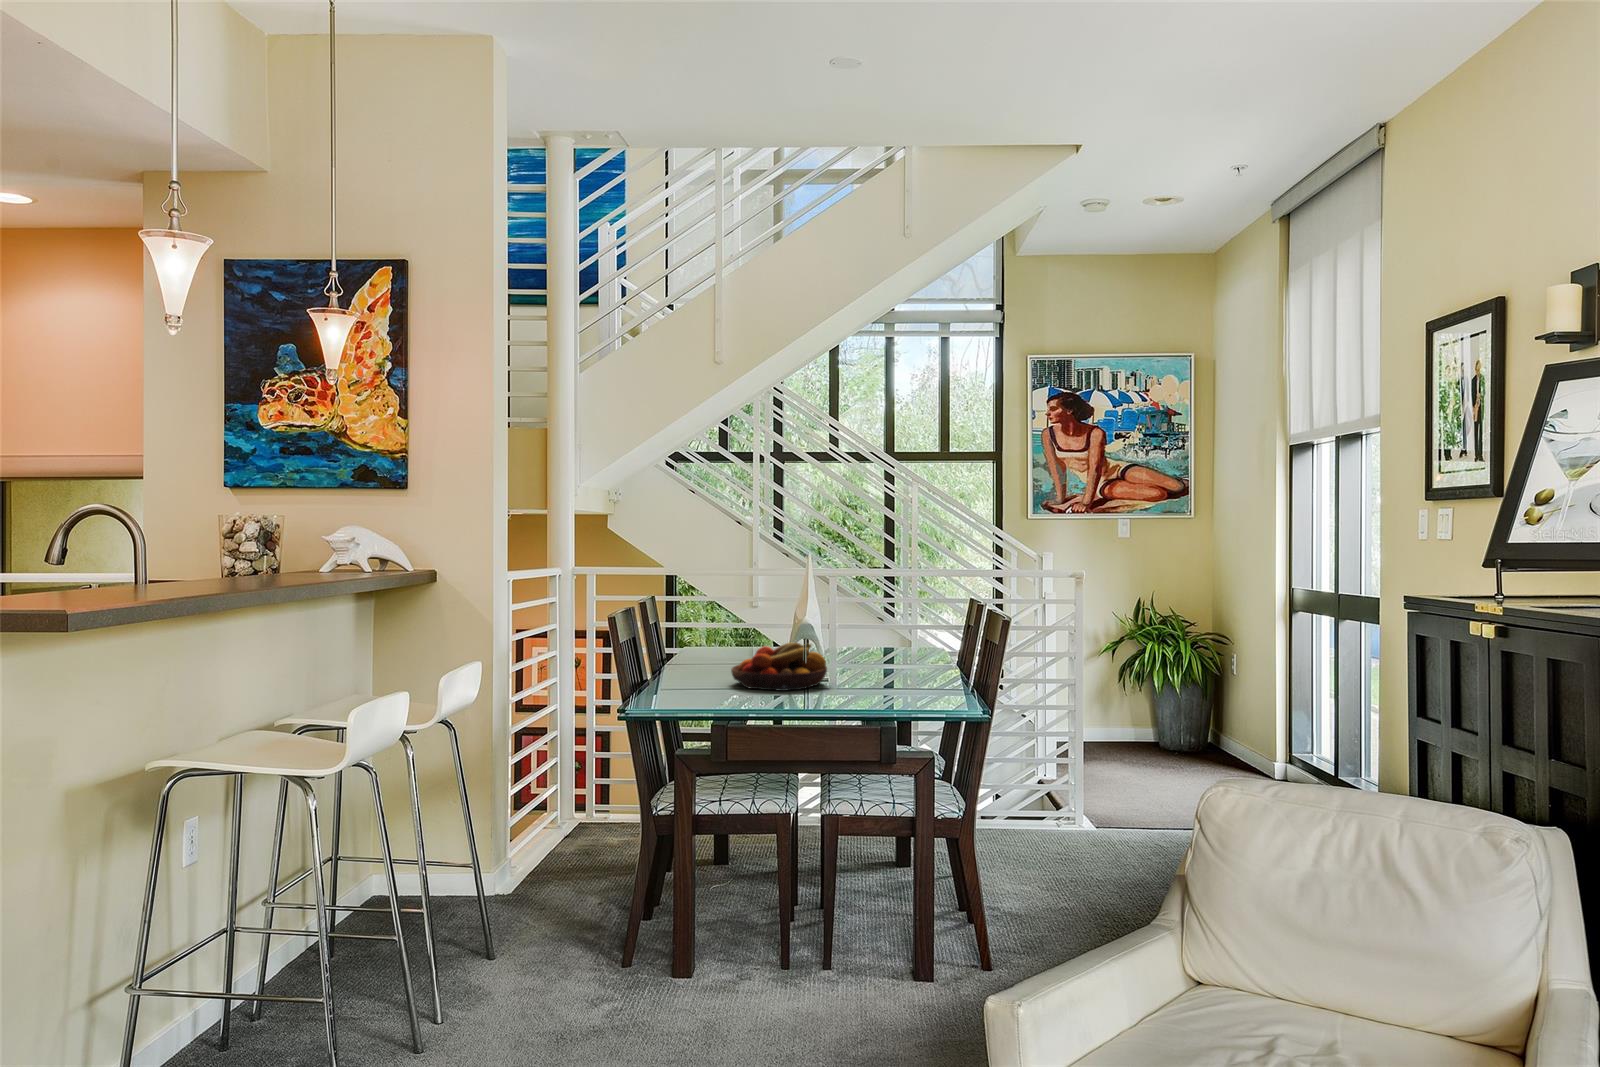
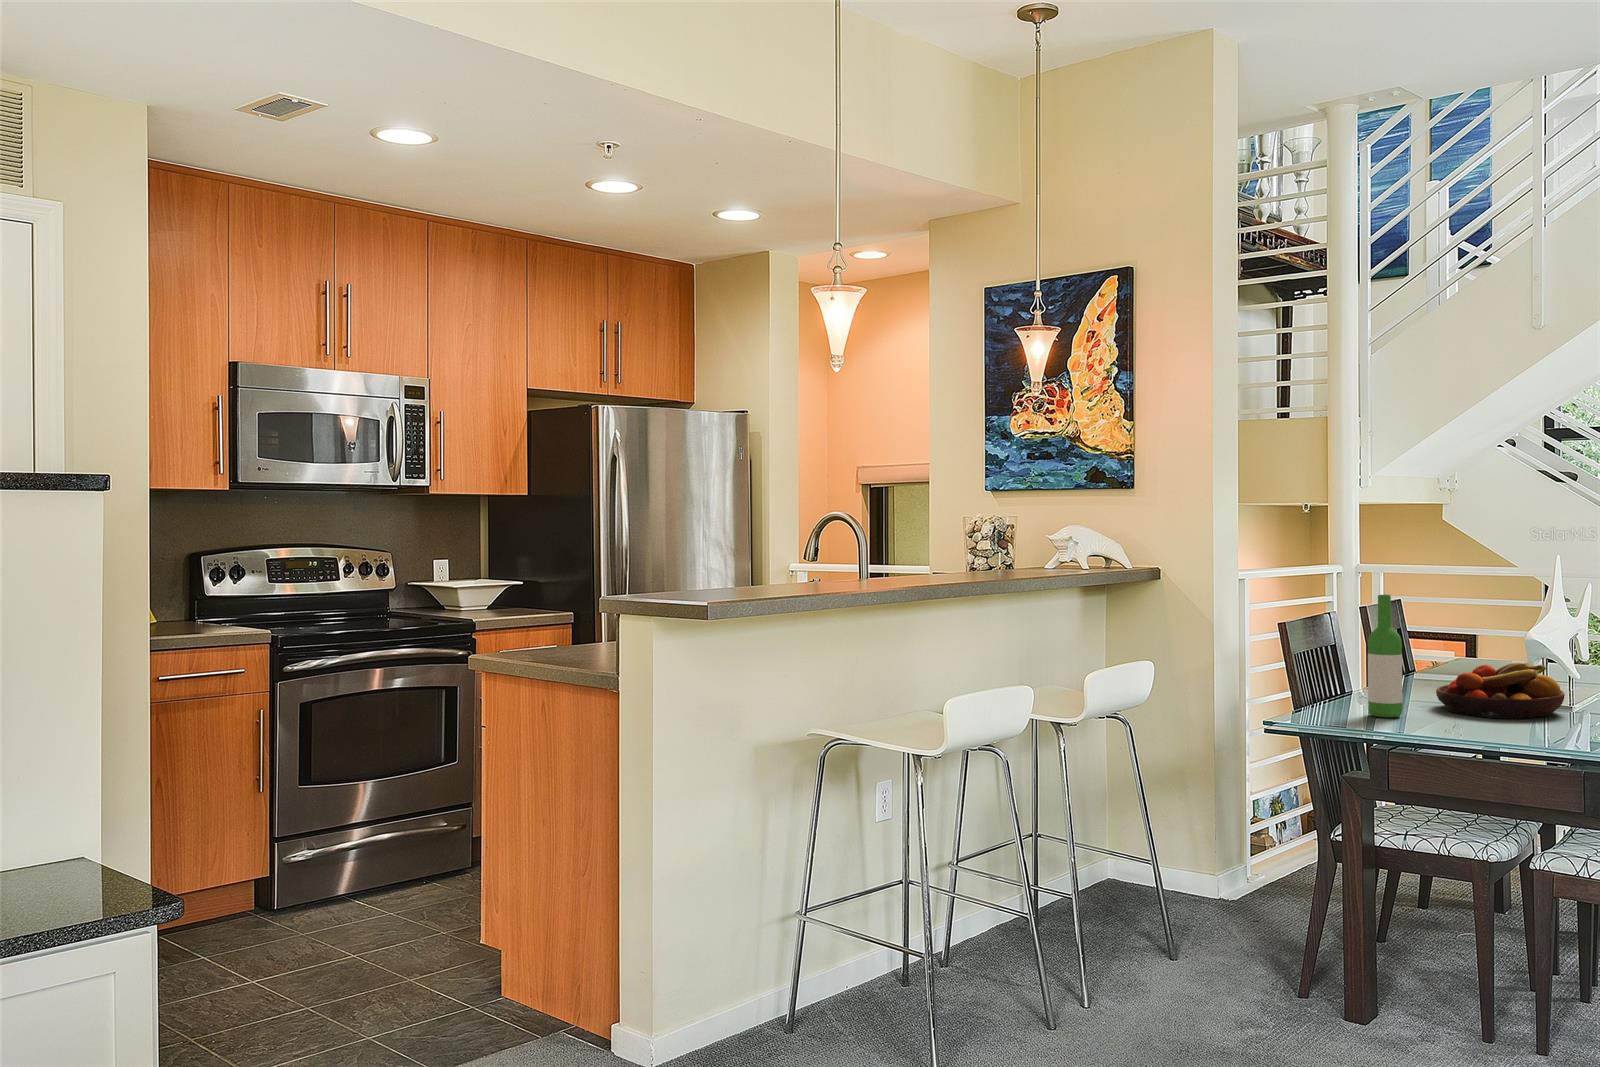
wine bottle: none [695,588,723,698] -> present [1368,595,1402,718]

